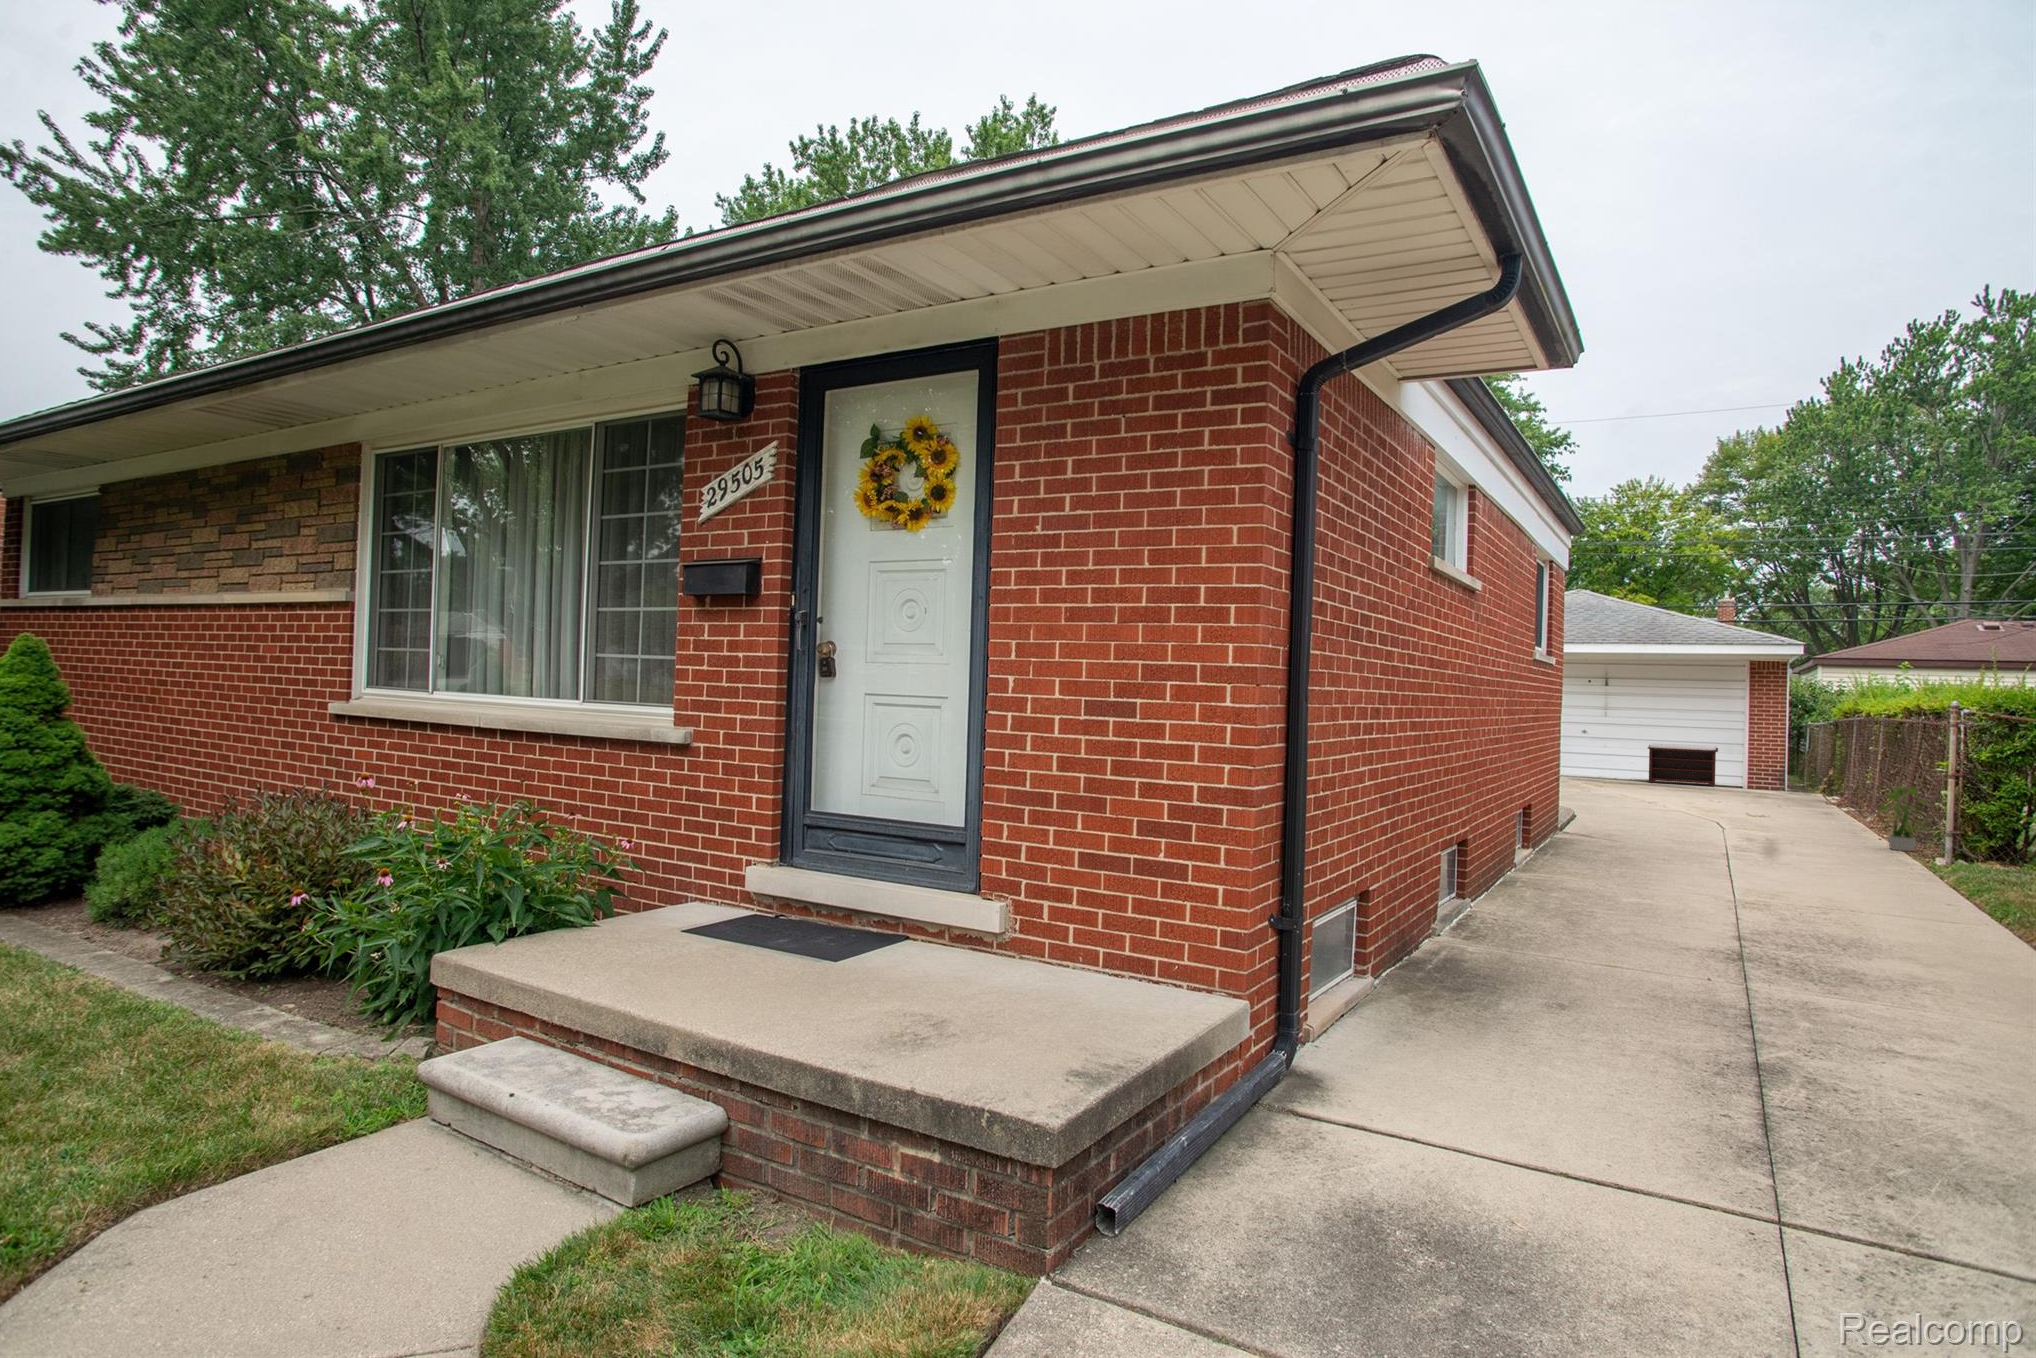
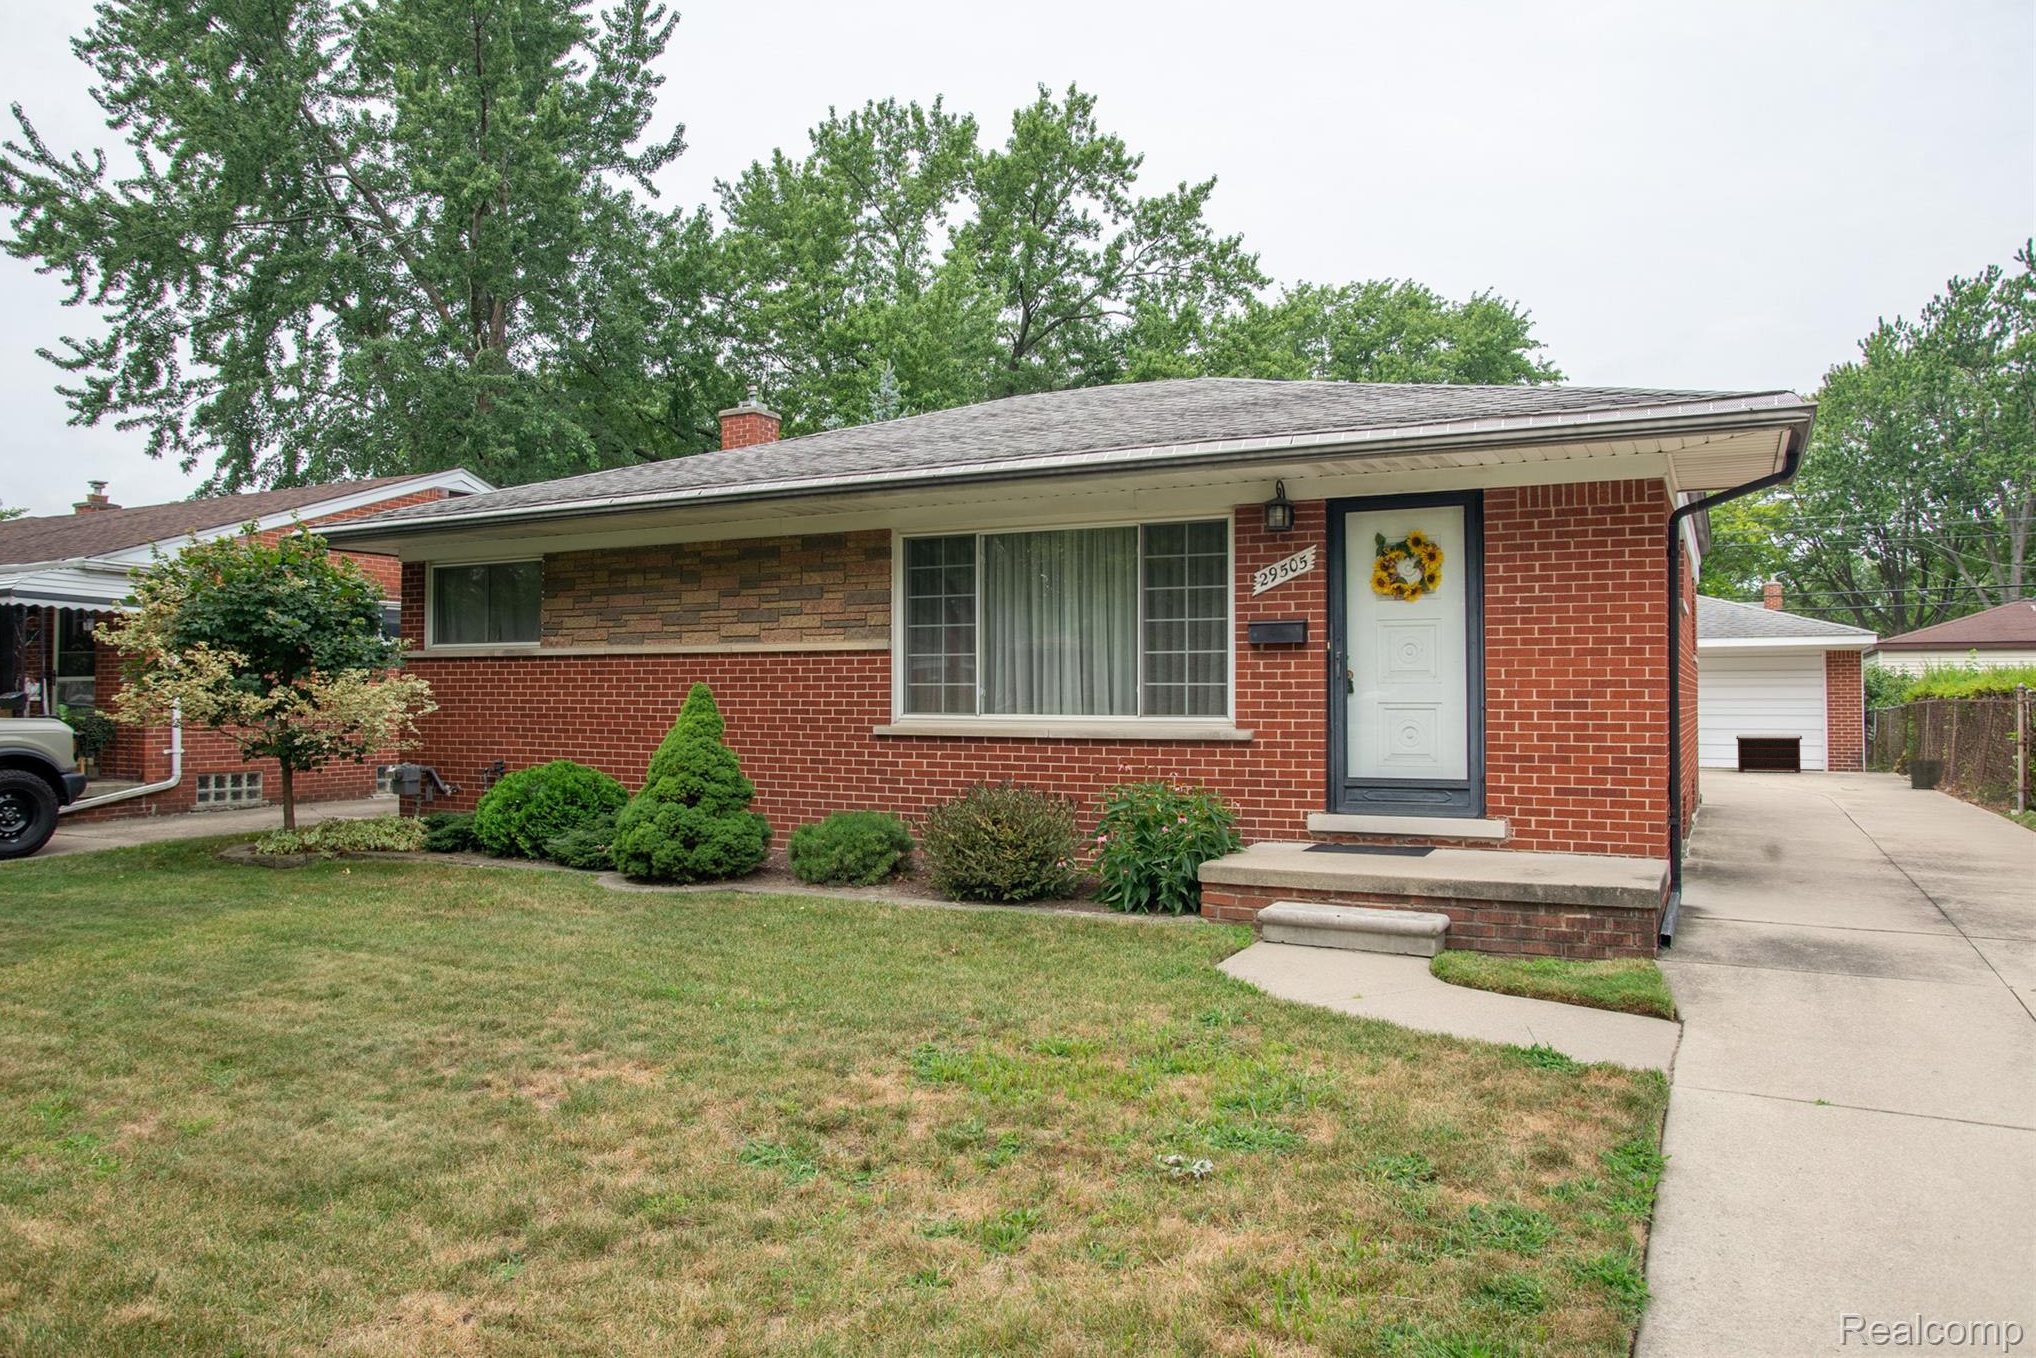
bucket: none [1821,781,1866,817] -> present [1908,759,1944,789]
potted plant: present [1876,786,1927,851] -> none [1956,753,1999,808]

